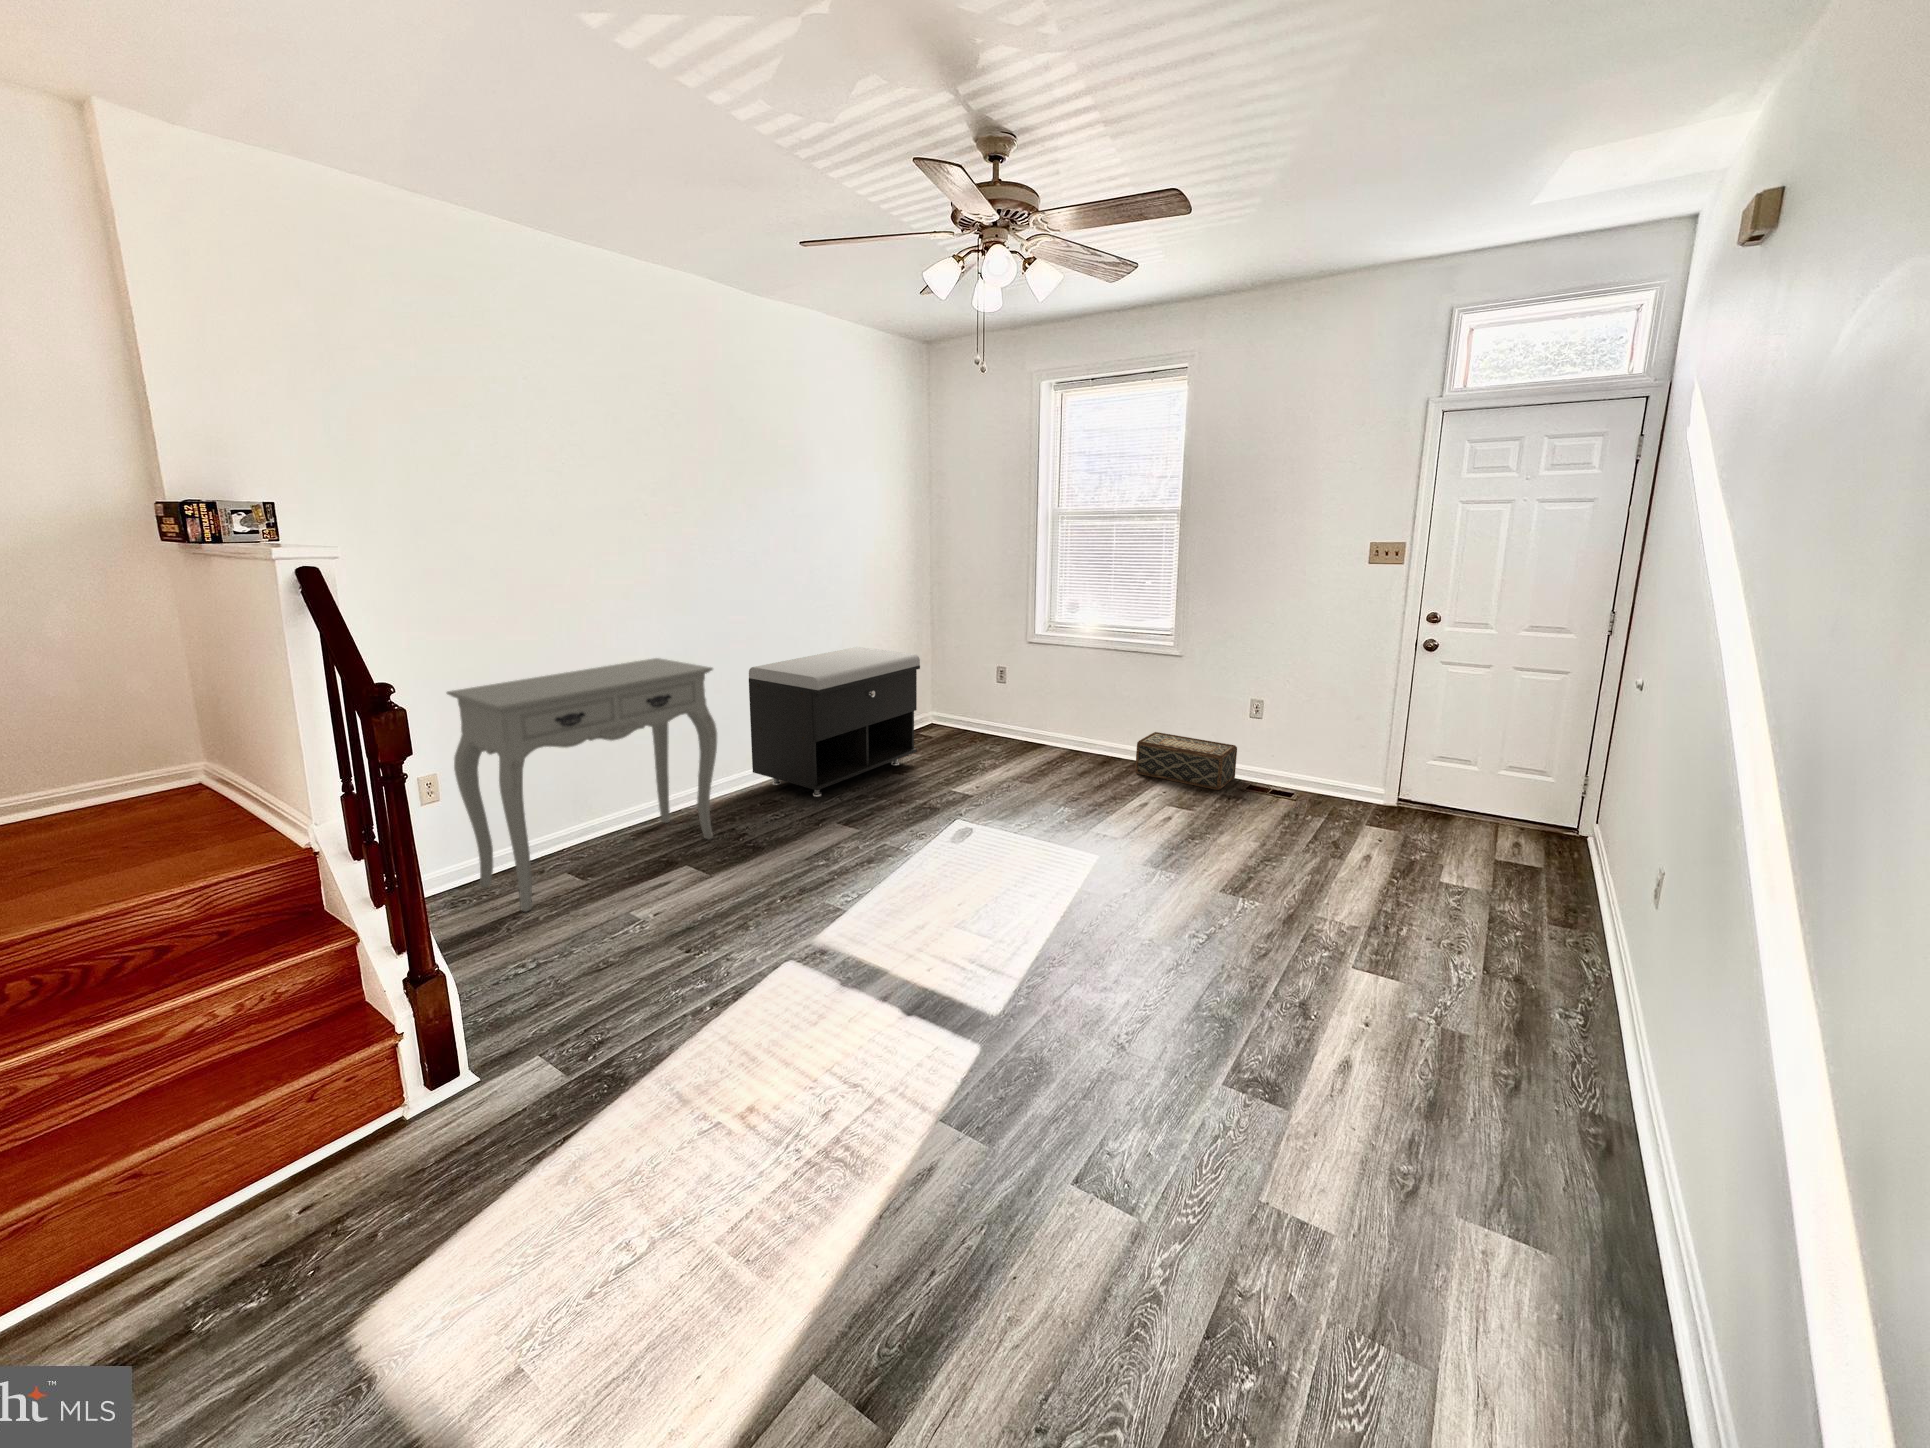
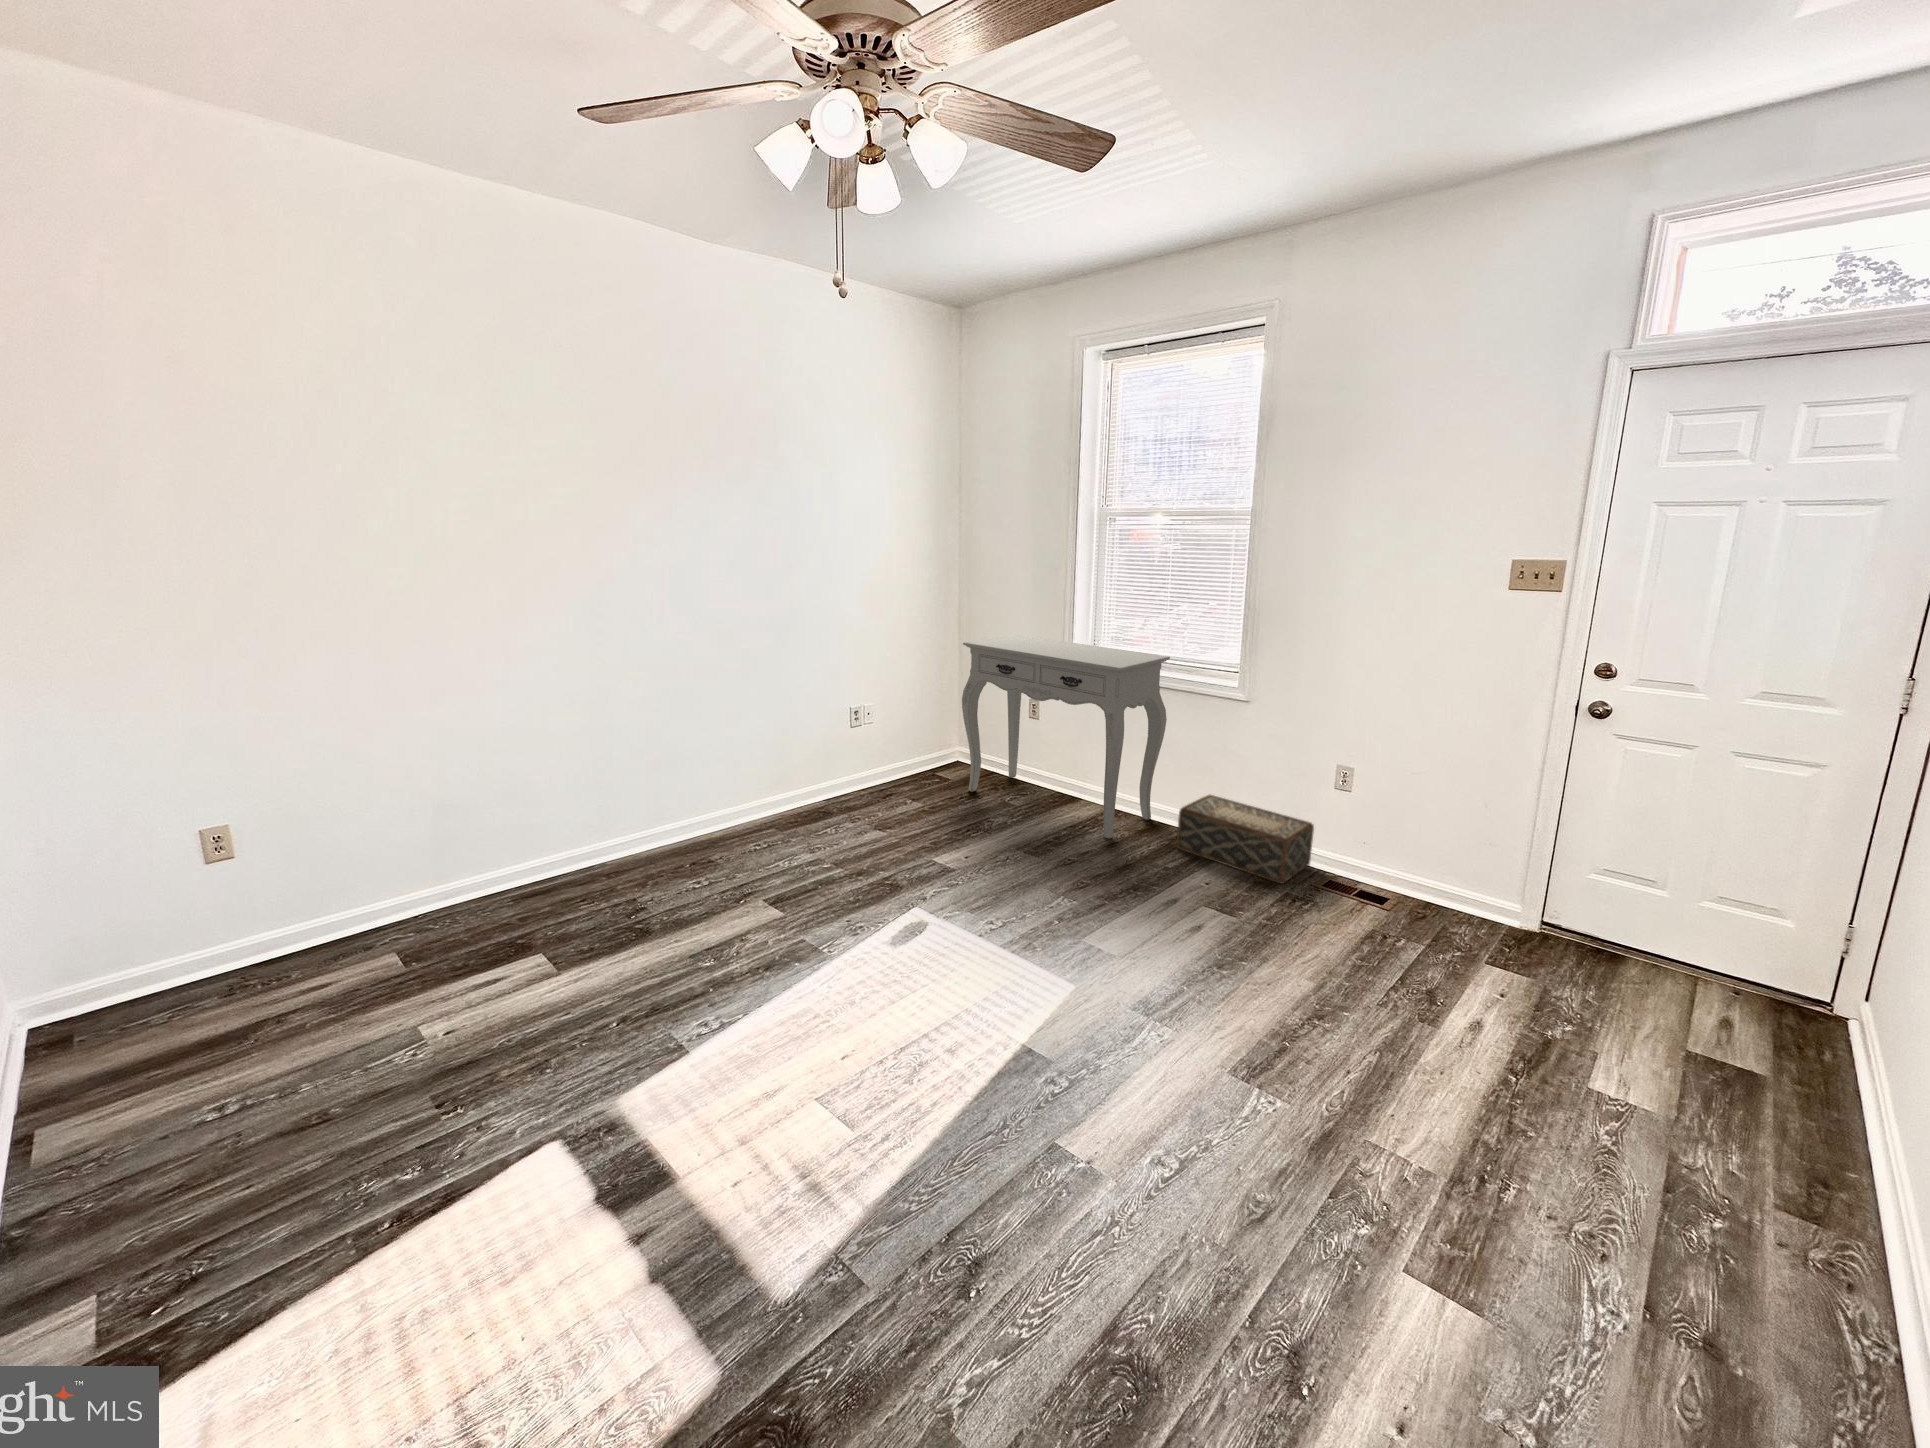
storage bench: present [749,647,920,797] -> none [691,670,910,858]
console table: present [447,658,717,912] -> present [962,634,1170,839]

